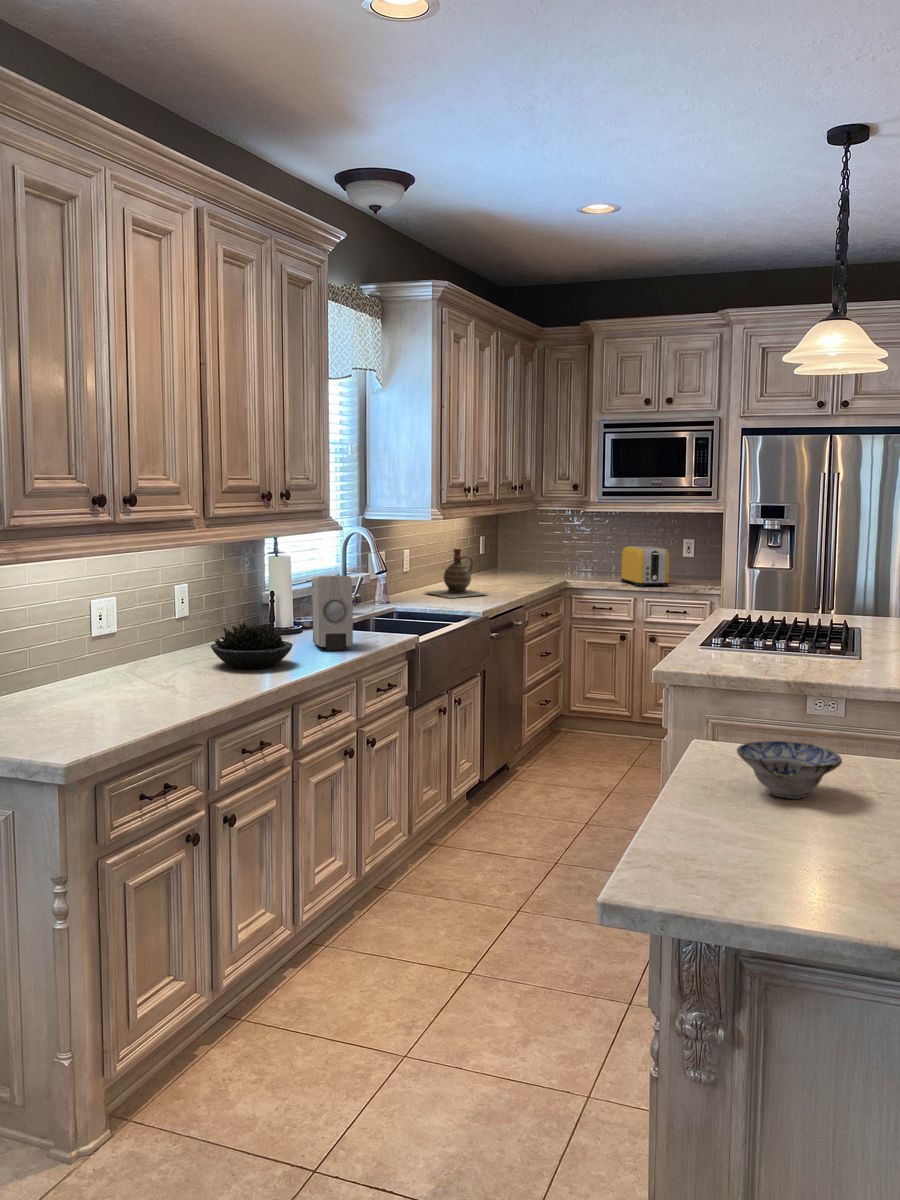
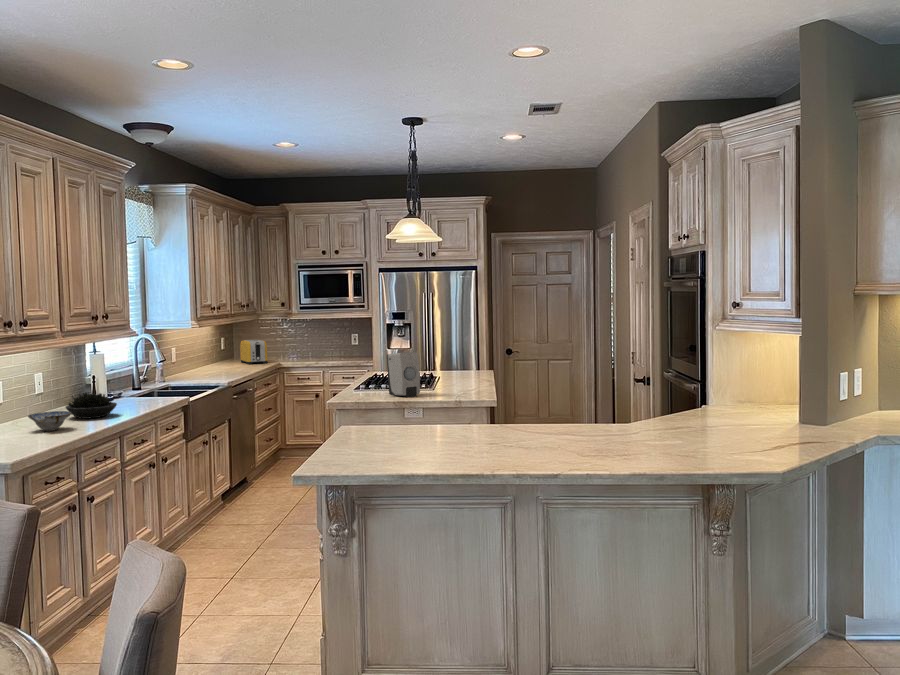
toaster: present [621,546,669,587] -> present [240,340,268,364]
ceramic jug: present [425,549,485,598] -> none [186,346,230,377]
soap dispenser: present [312,576,353,651] -> present [387,352,420,397]
ceramic bowl: present [737,741,842,799] -> present [28,411,71,431]

